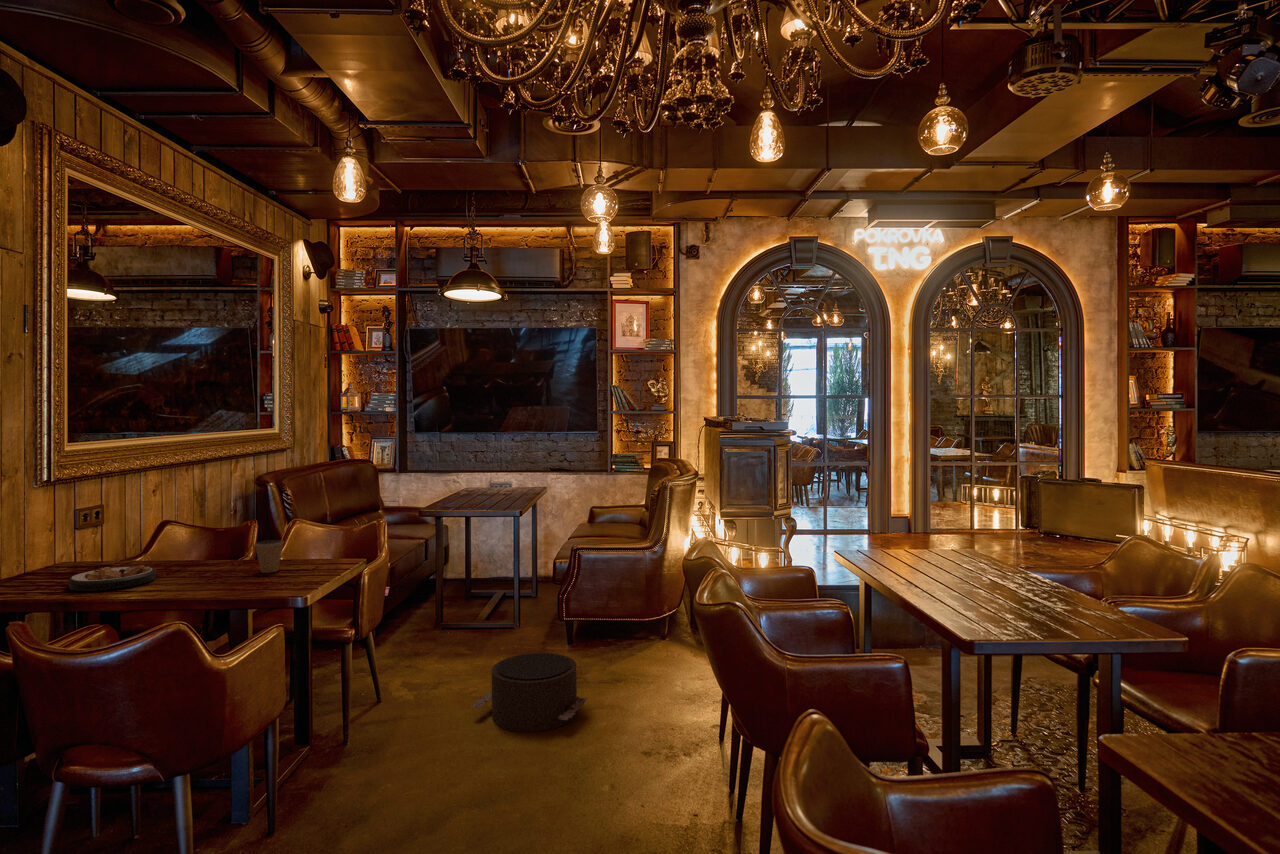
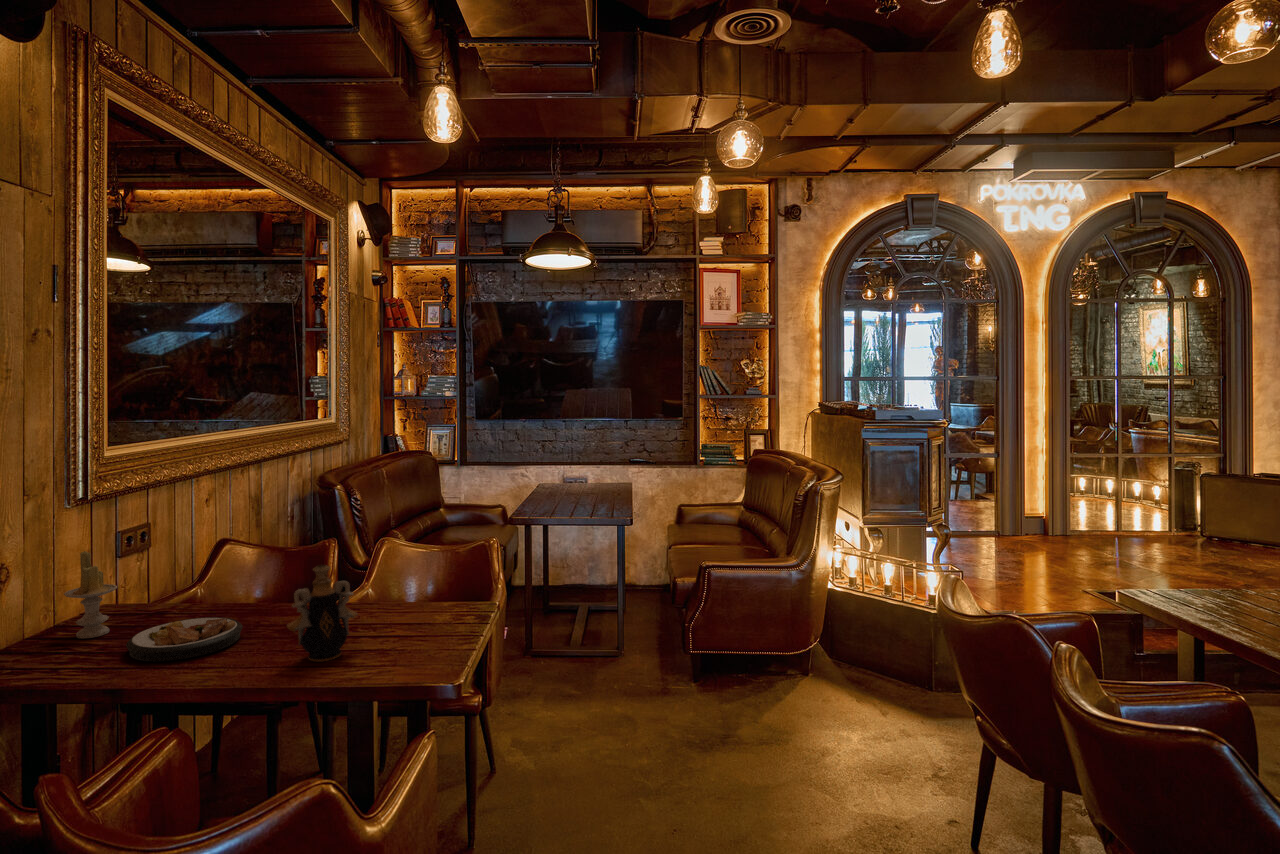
candle: none [24,517,66,581] -> present [64,551,118,639]
decorative vase: none [181,521,237,590] -> present [287,565,357,661]
coffee cup: present [255,540,284,573] -> none [369,580,406,626]
pouf: present [473,653,587,732] -> none [625,706,765,818]

